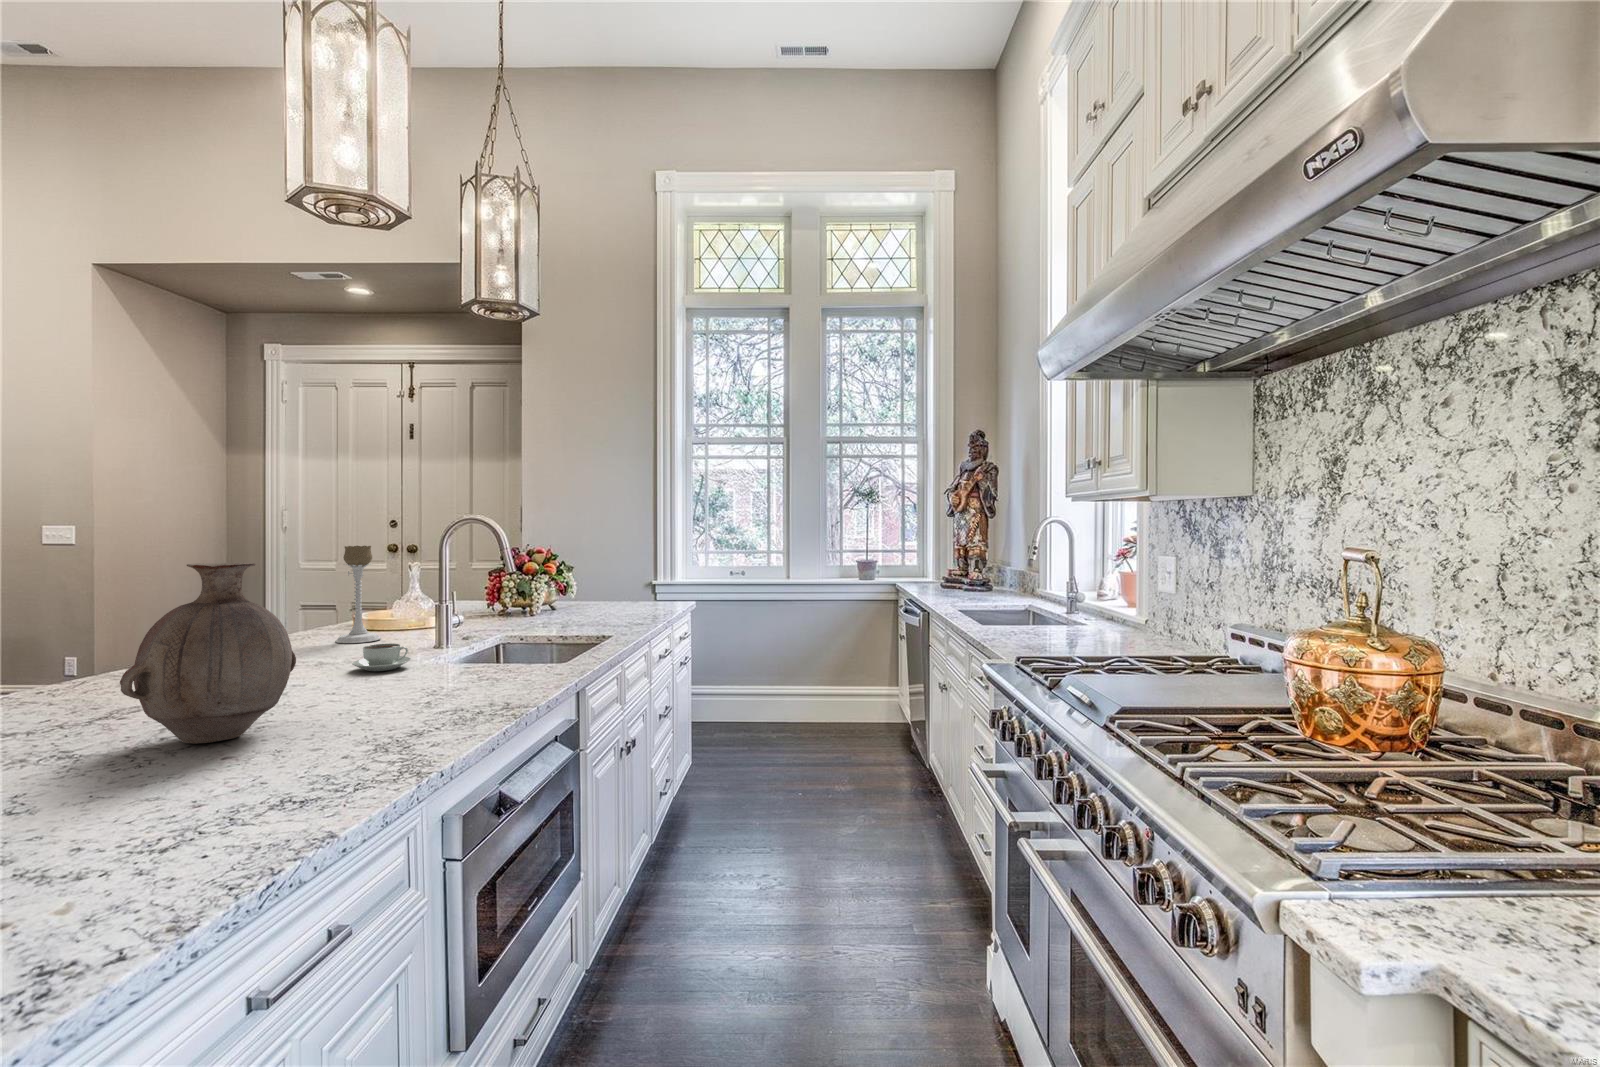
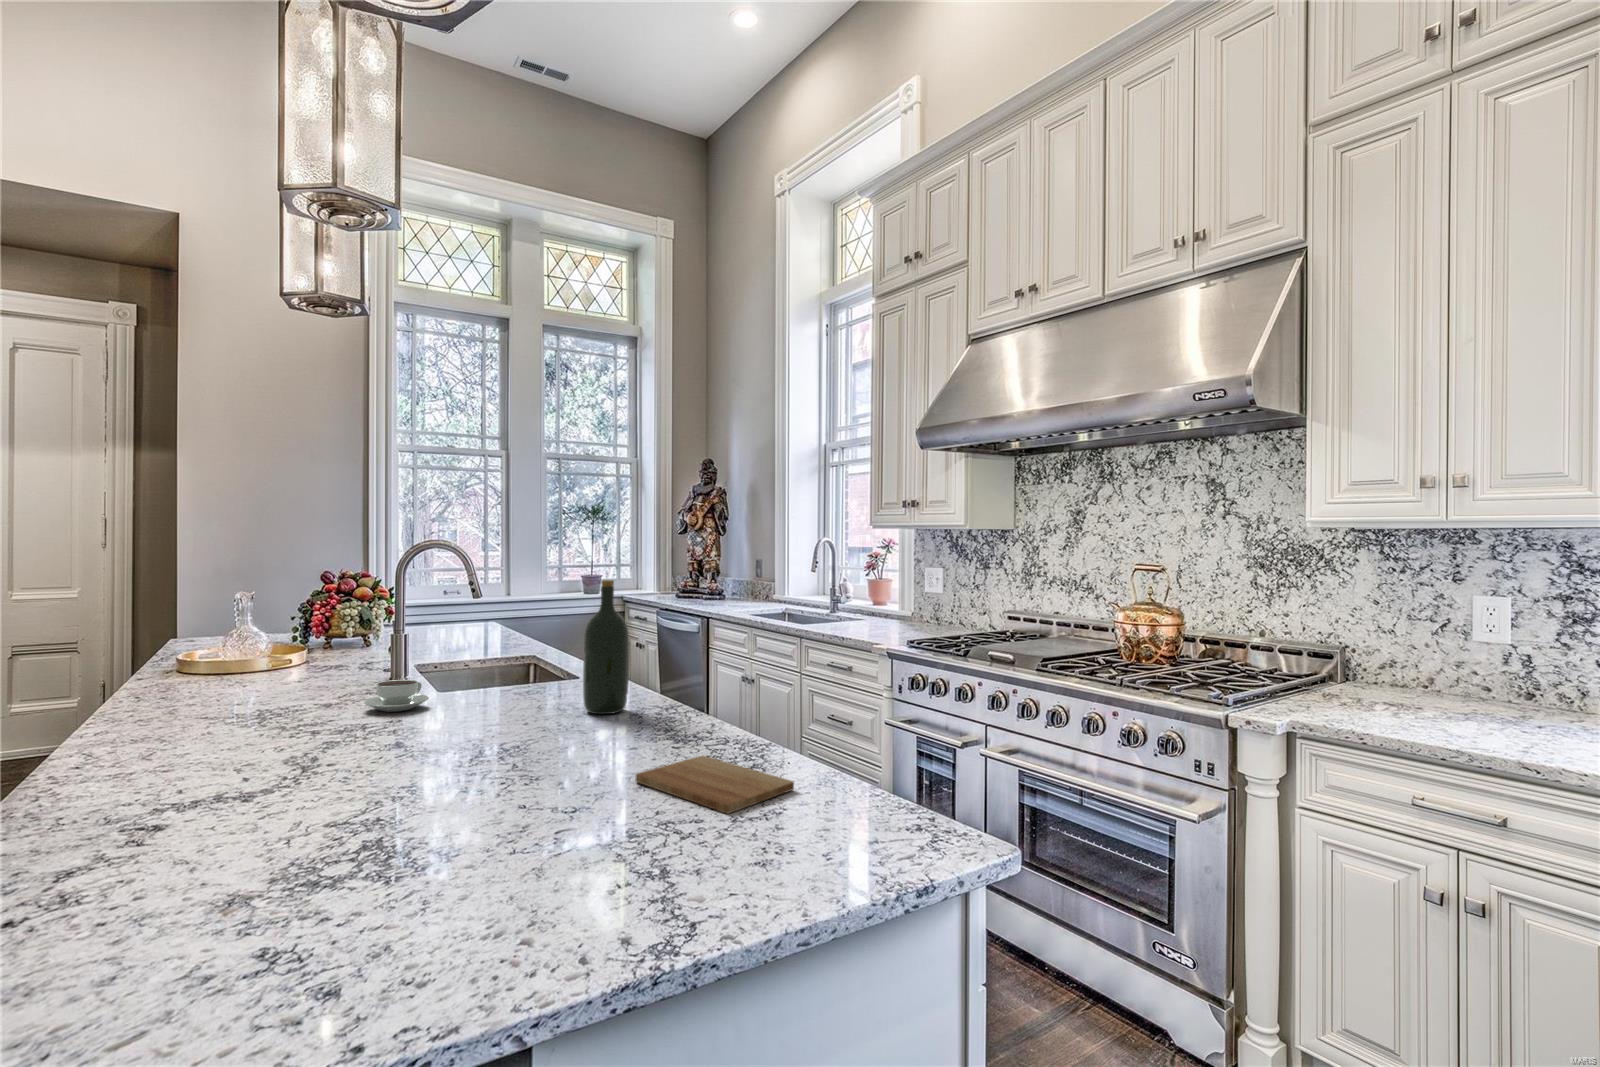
candle holder: present [335,546,381,643] -> none [185,570,247,697]
wine bottle: none [461,558,512,699] -> present [583,580,630,714]
vase: present [120,563,296,744] -> none [439,589,573,772]
cutting board: none [100,763,321,844] -> present [636,756,794,814]

